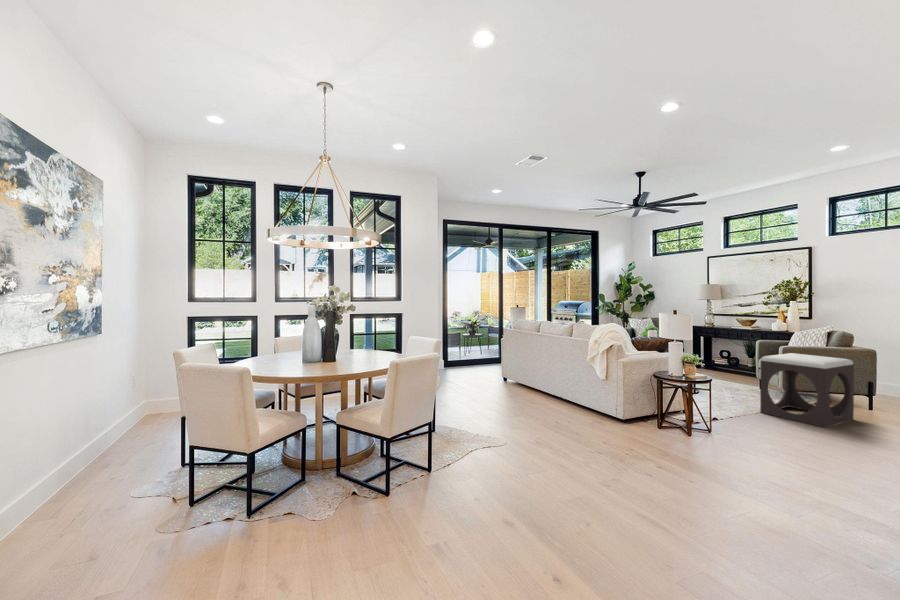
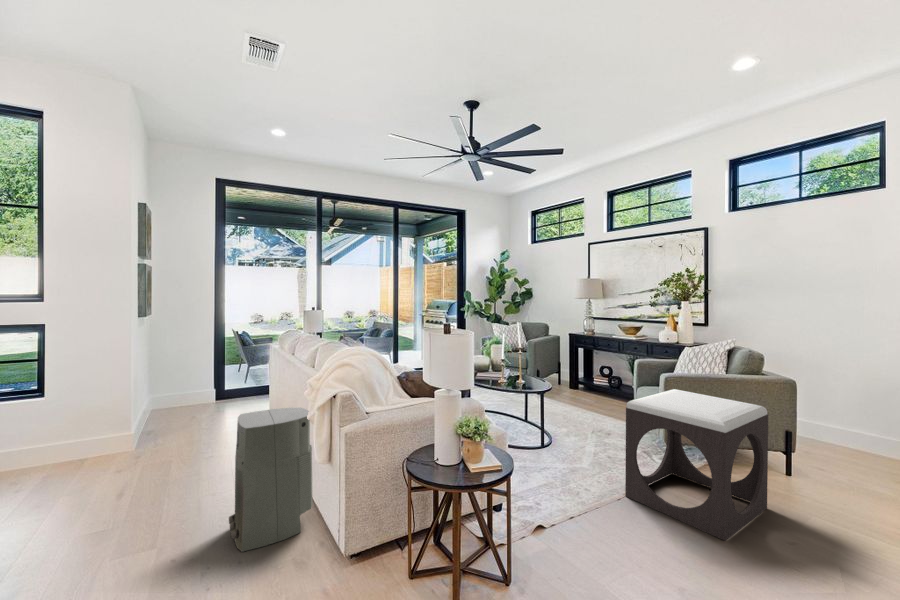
air purifier: none [545,354,585,419] -> present [229,408,313,552]

